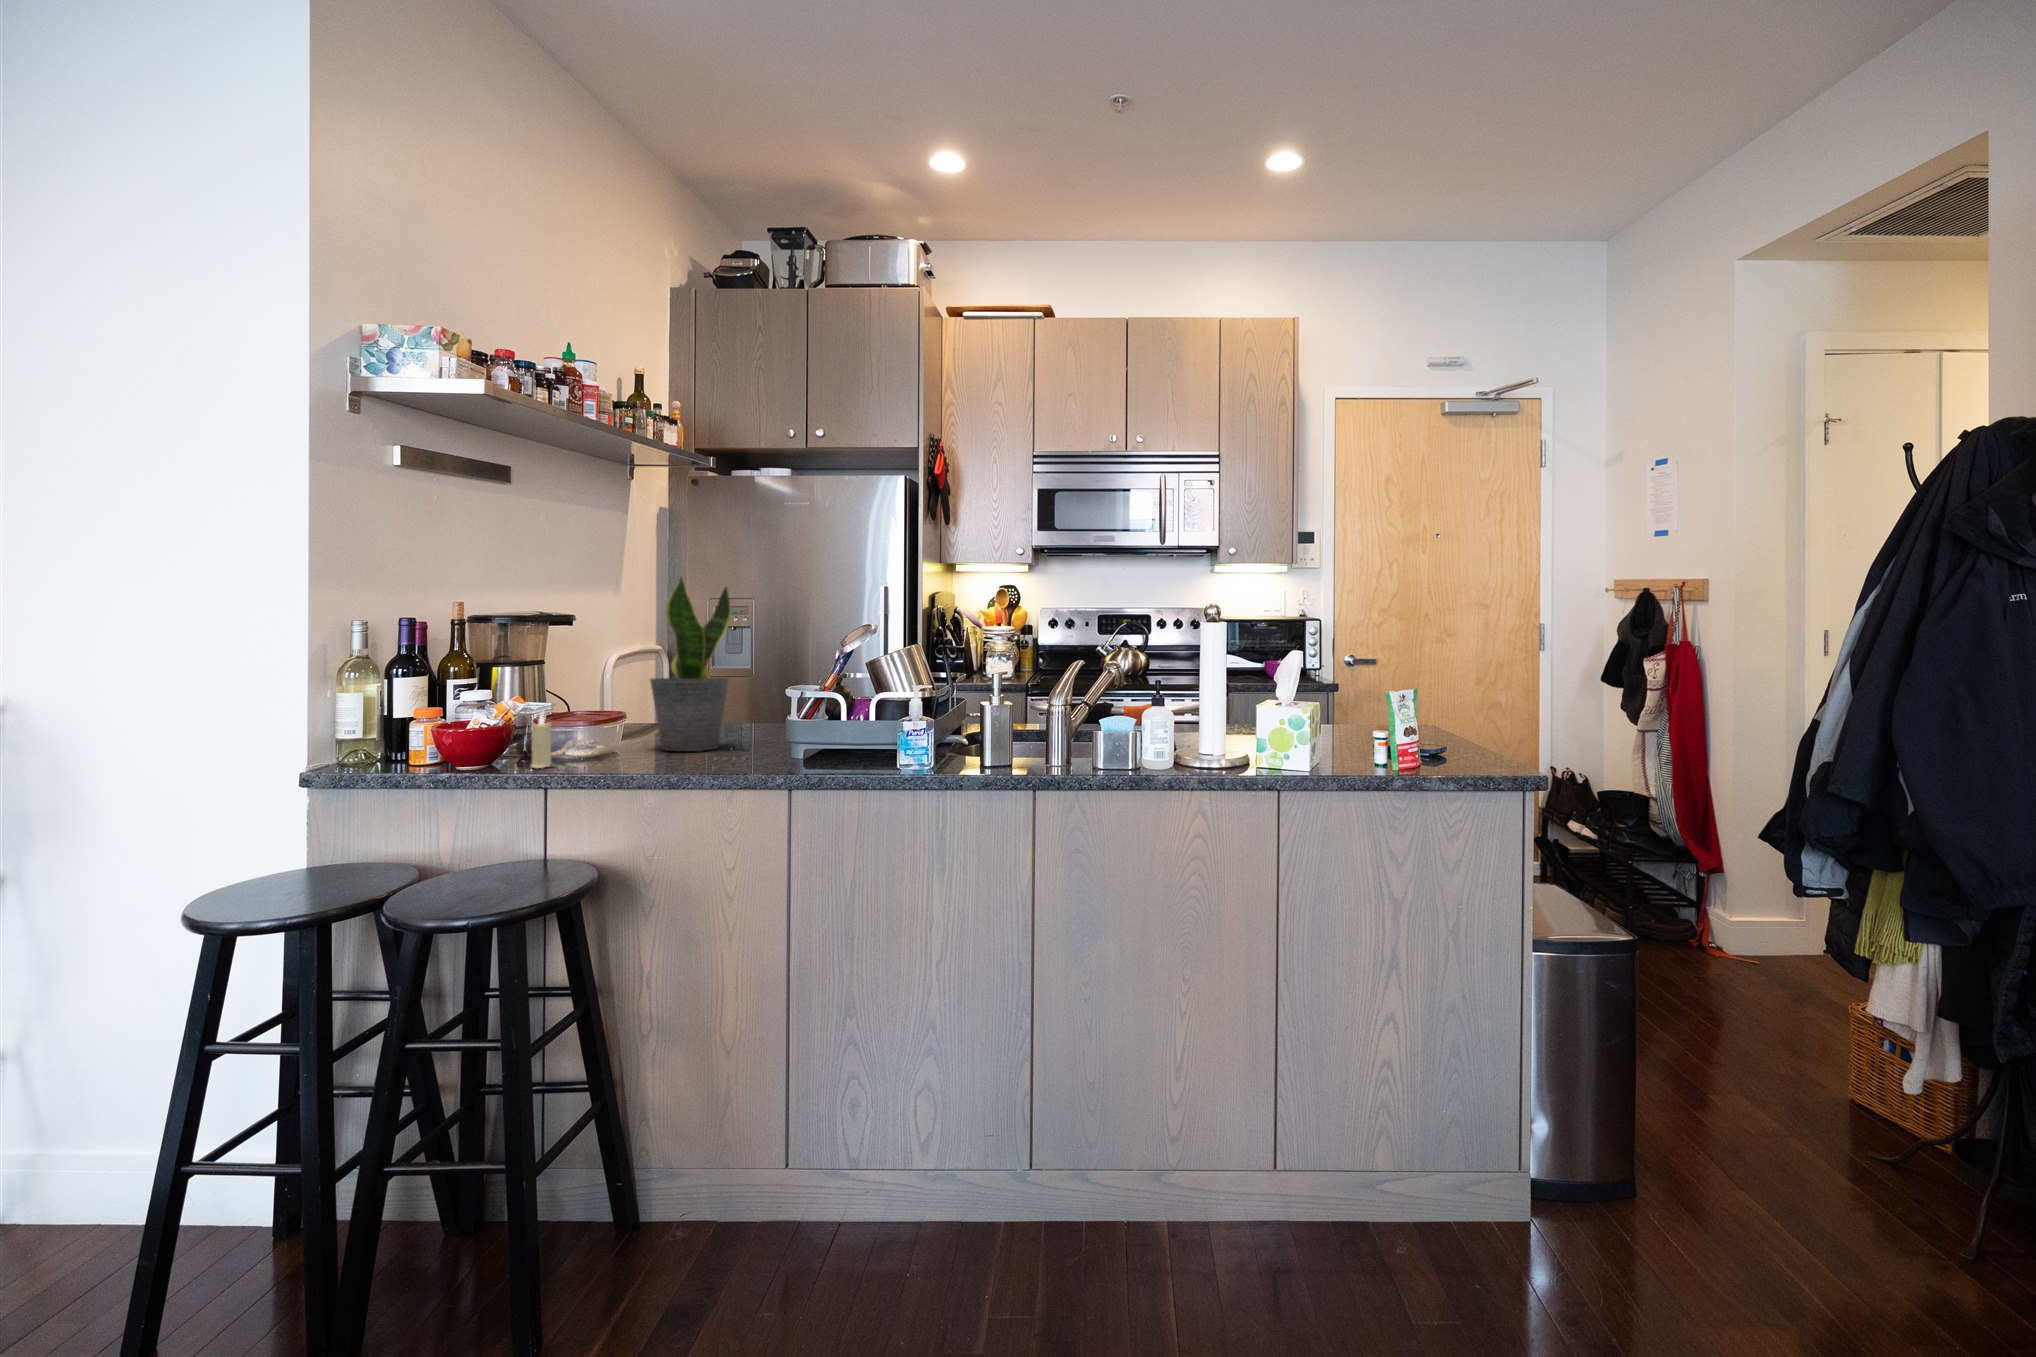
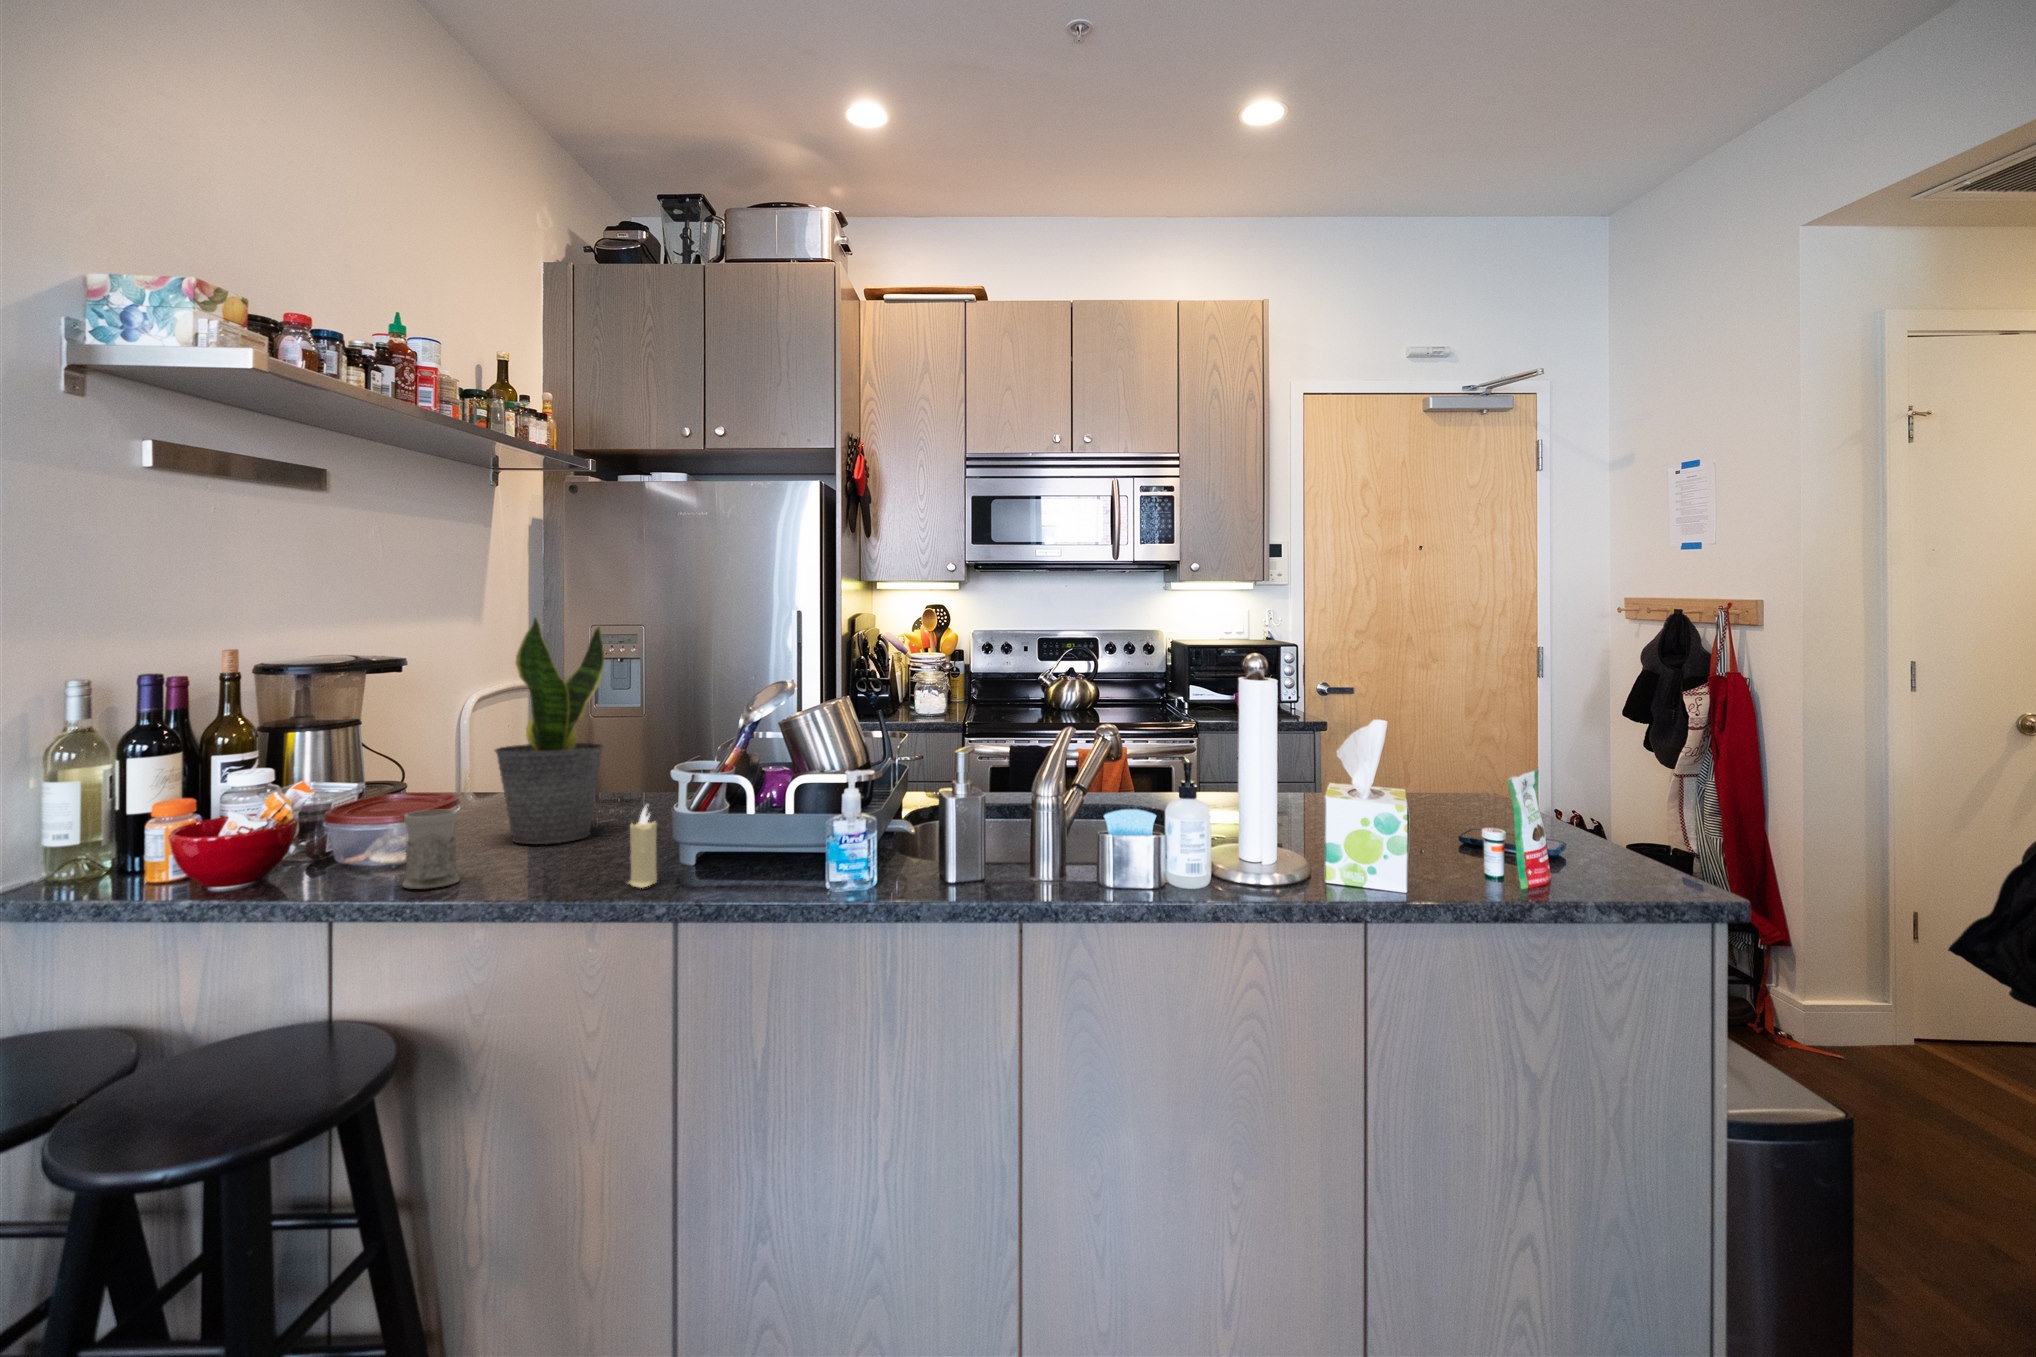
candle: present [530,711,551,768] -> present [628,806,657,887]
mug: none [592,715,631,769] -> present [403,810,460,889]

